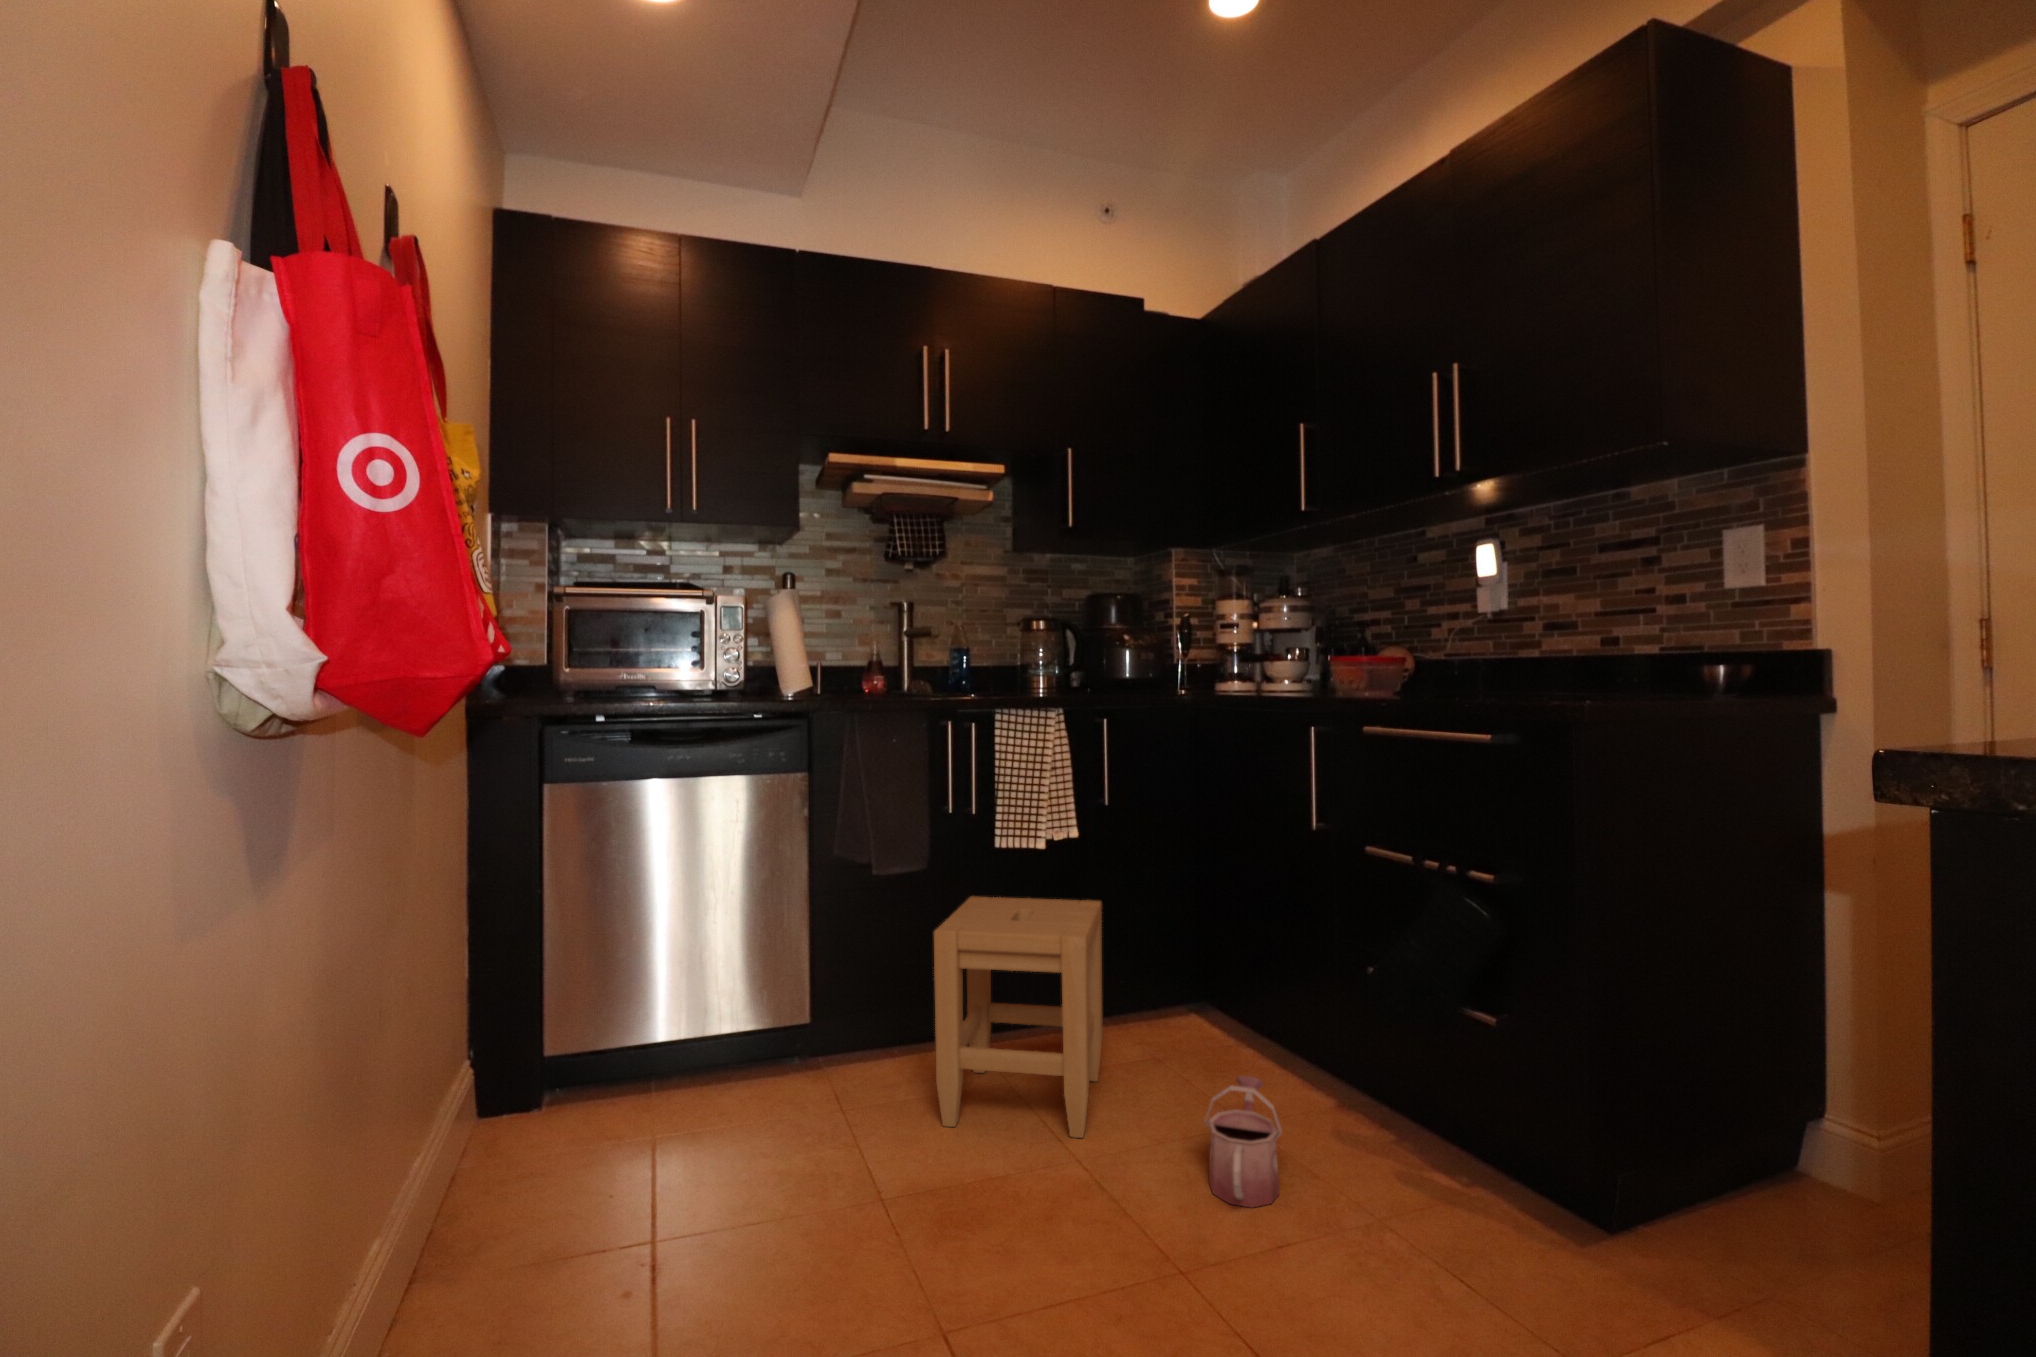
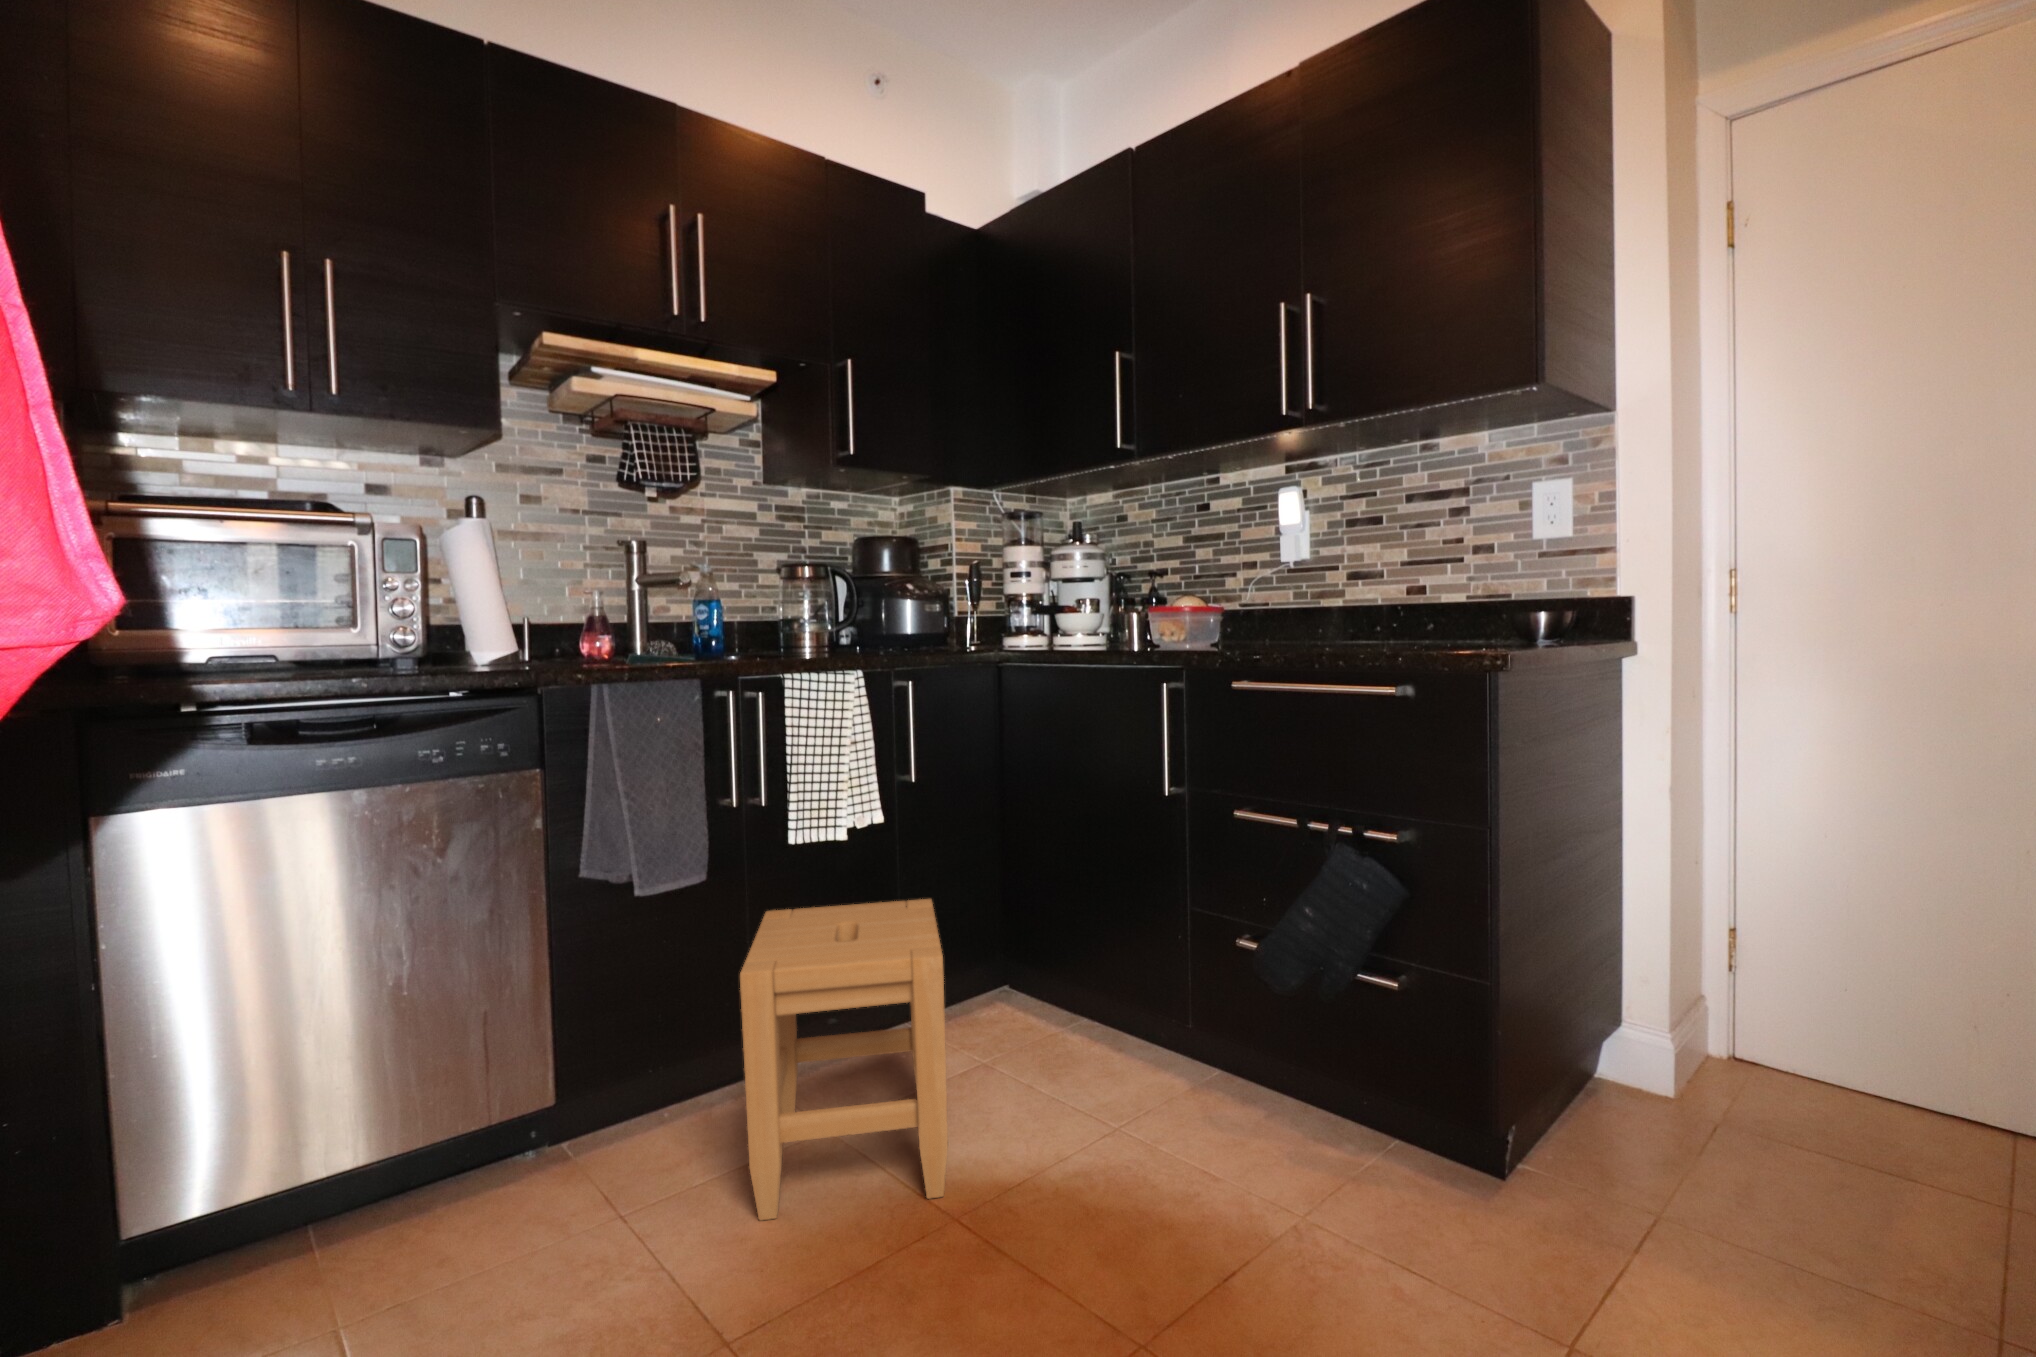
watering can: present [1205,1076,1282,1208] -> none [1101,1087,1190,1251]

